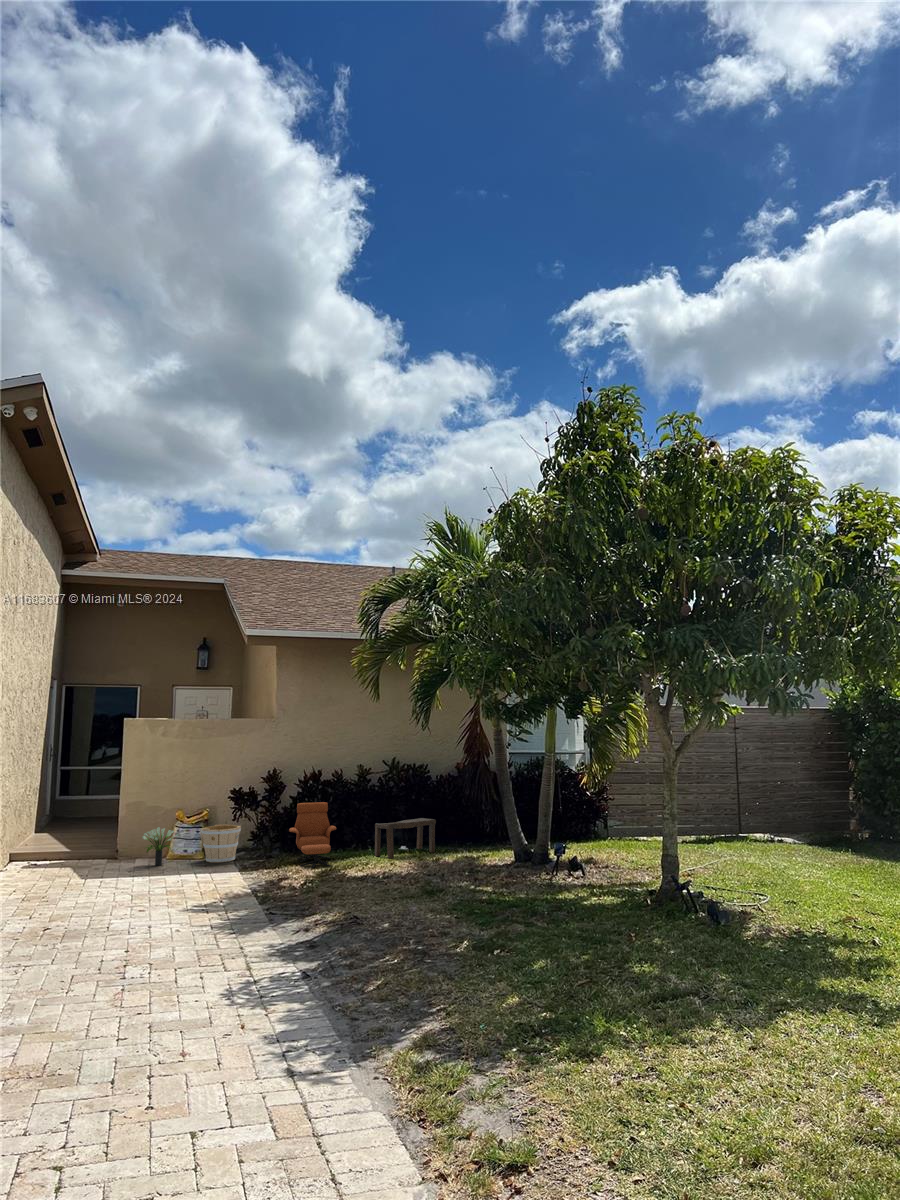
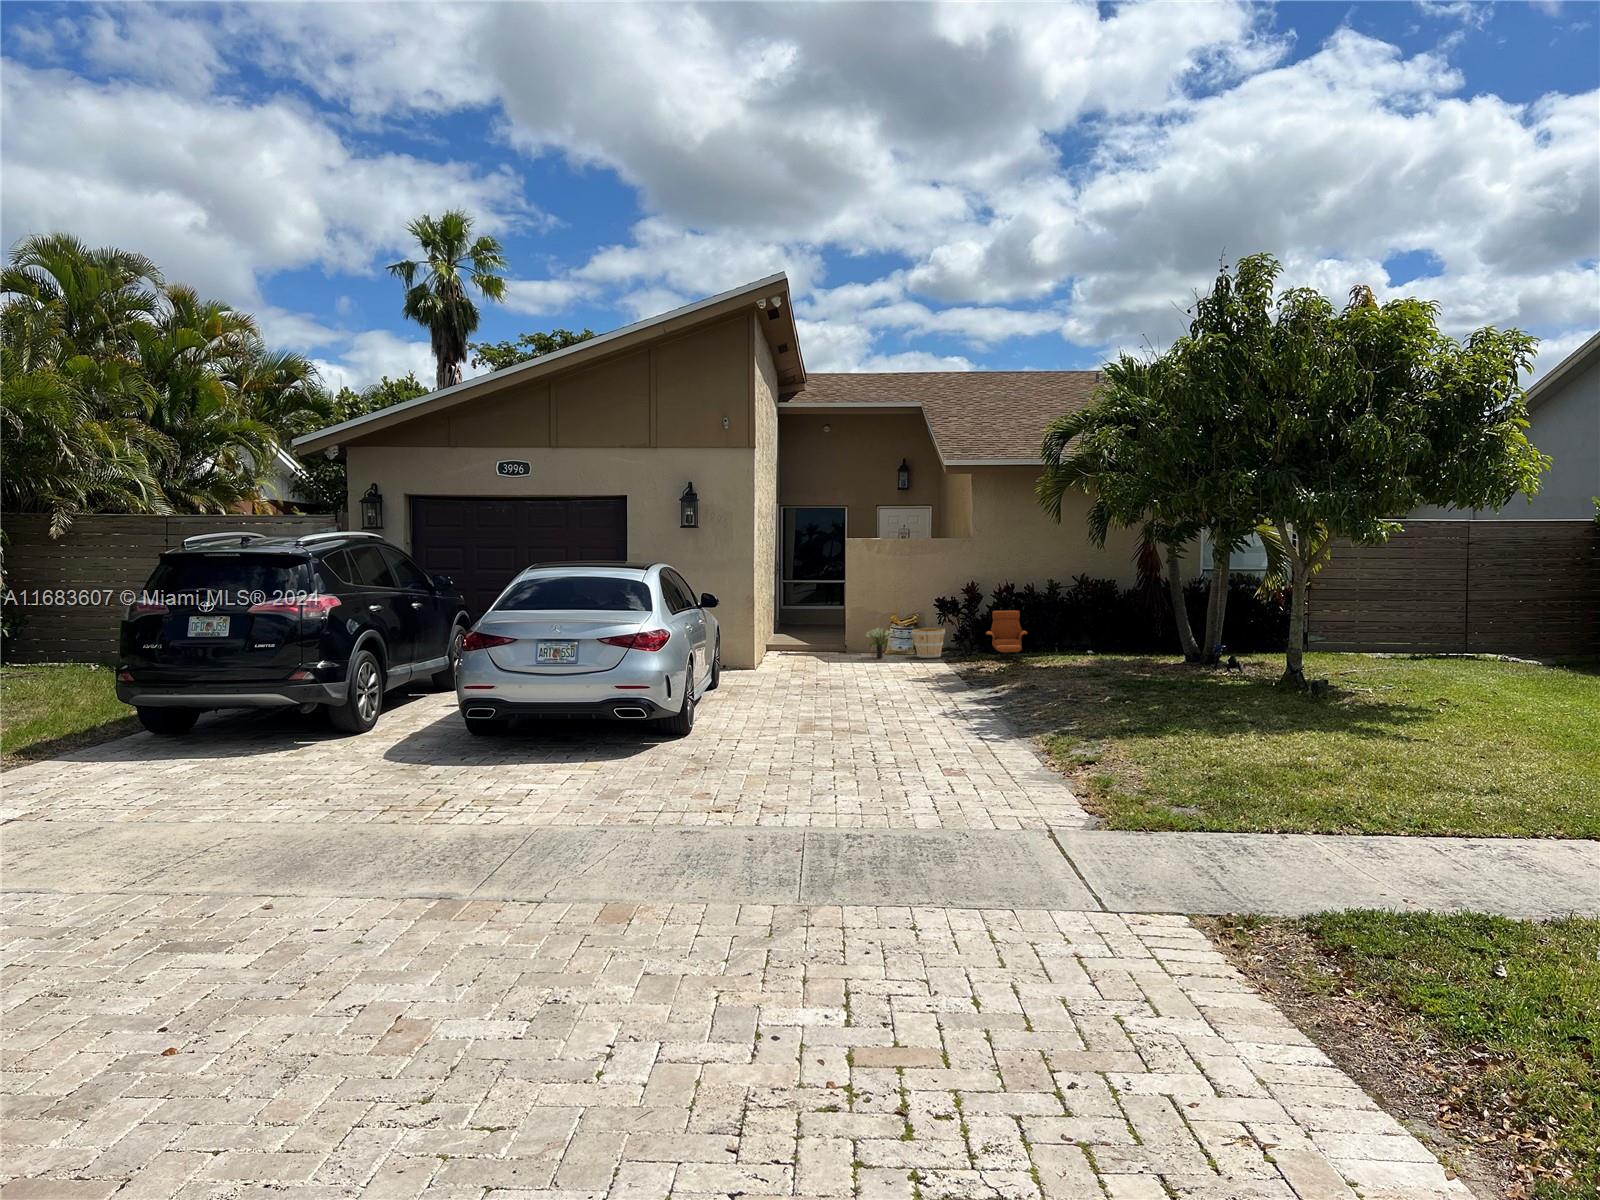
bench: present [375,818,436,859] -> none [1062,627,1120,660]

